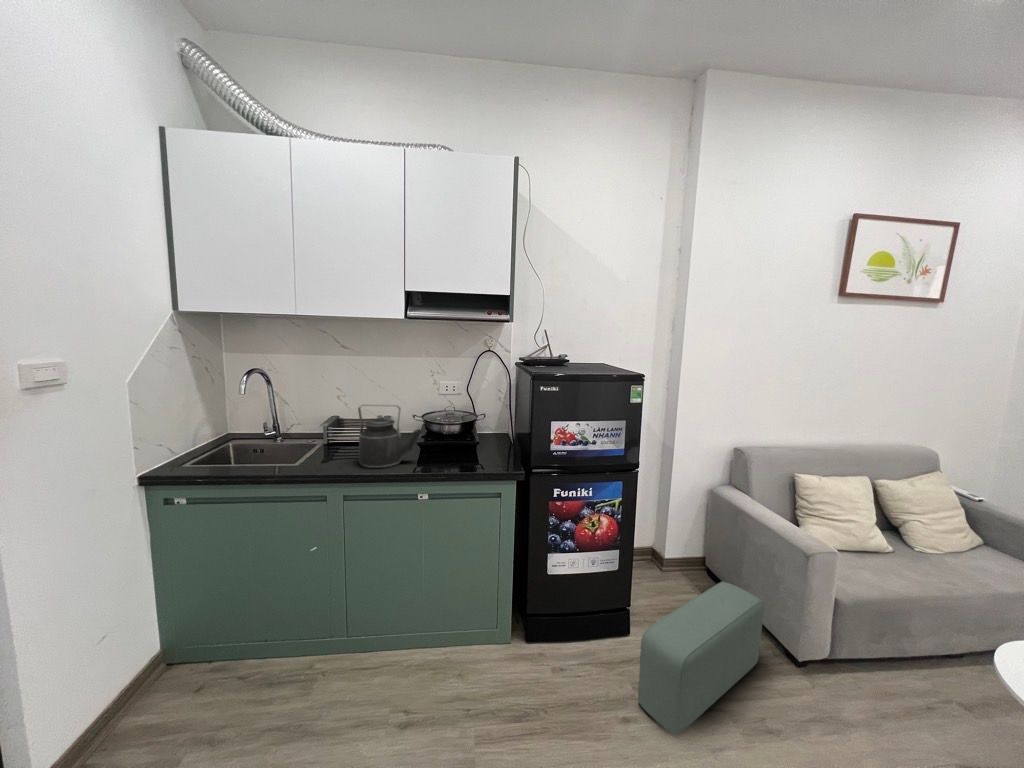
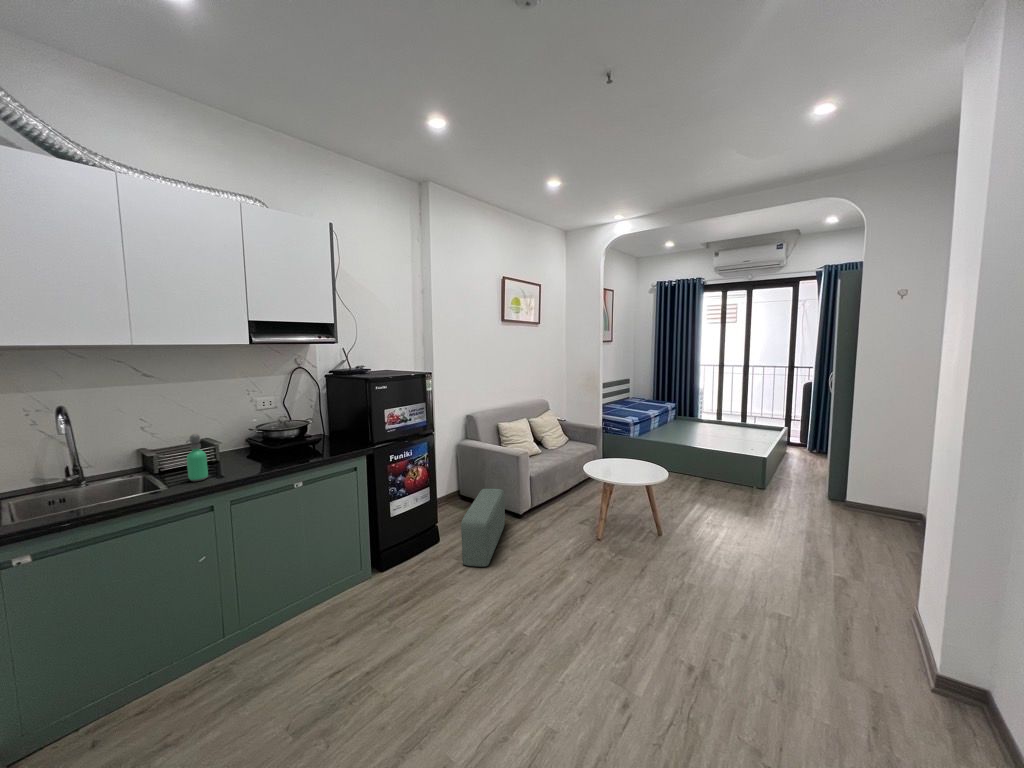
kettle: present [358,404,422,468] -> none [222,416,285,474]
soap dispenser: none [316,414,340,465] -> present [186,434,208,481]

